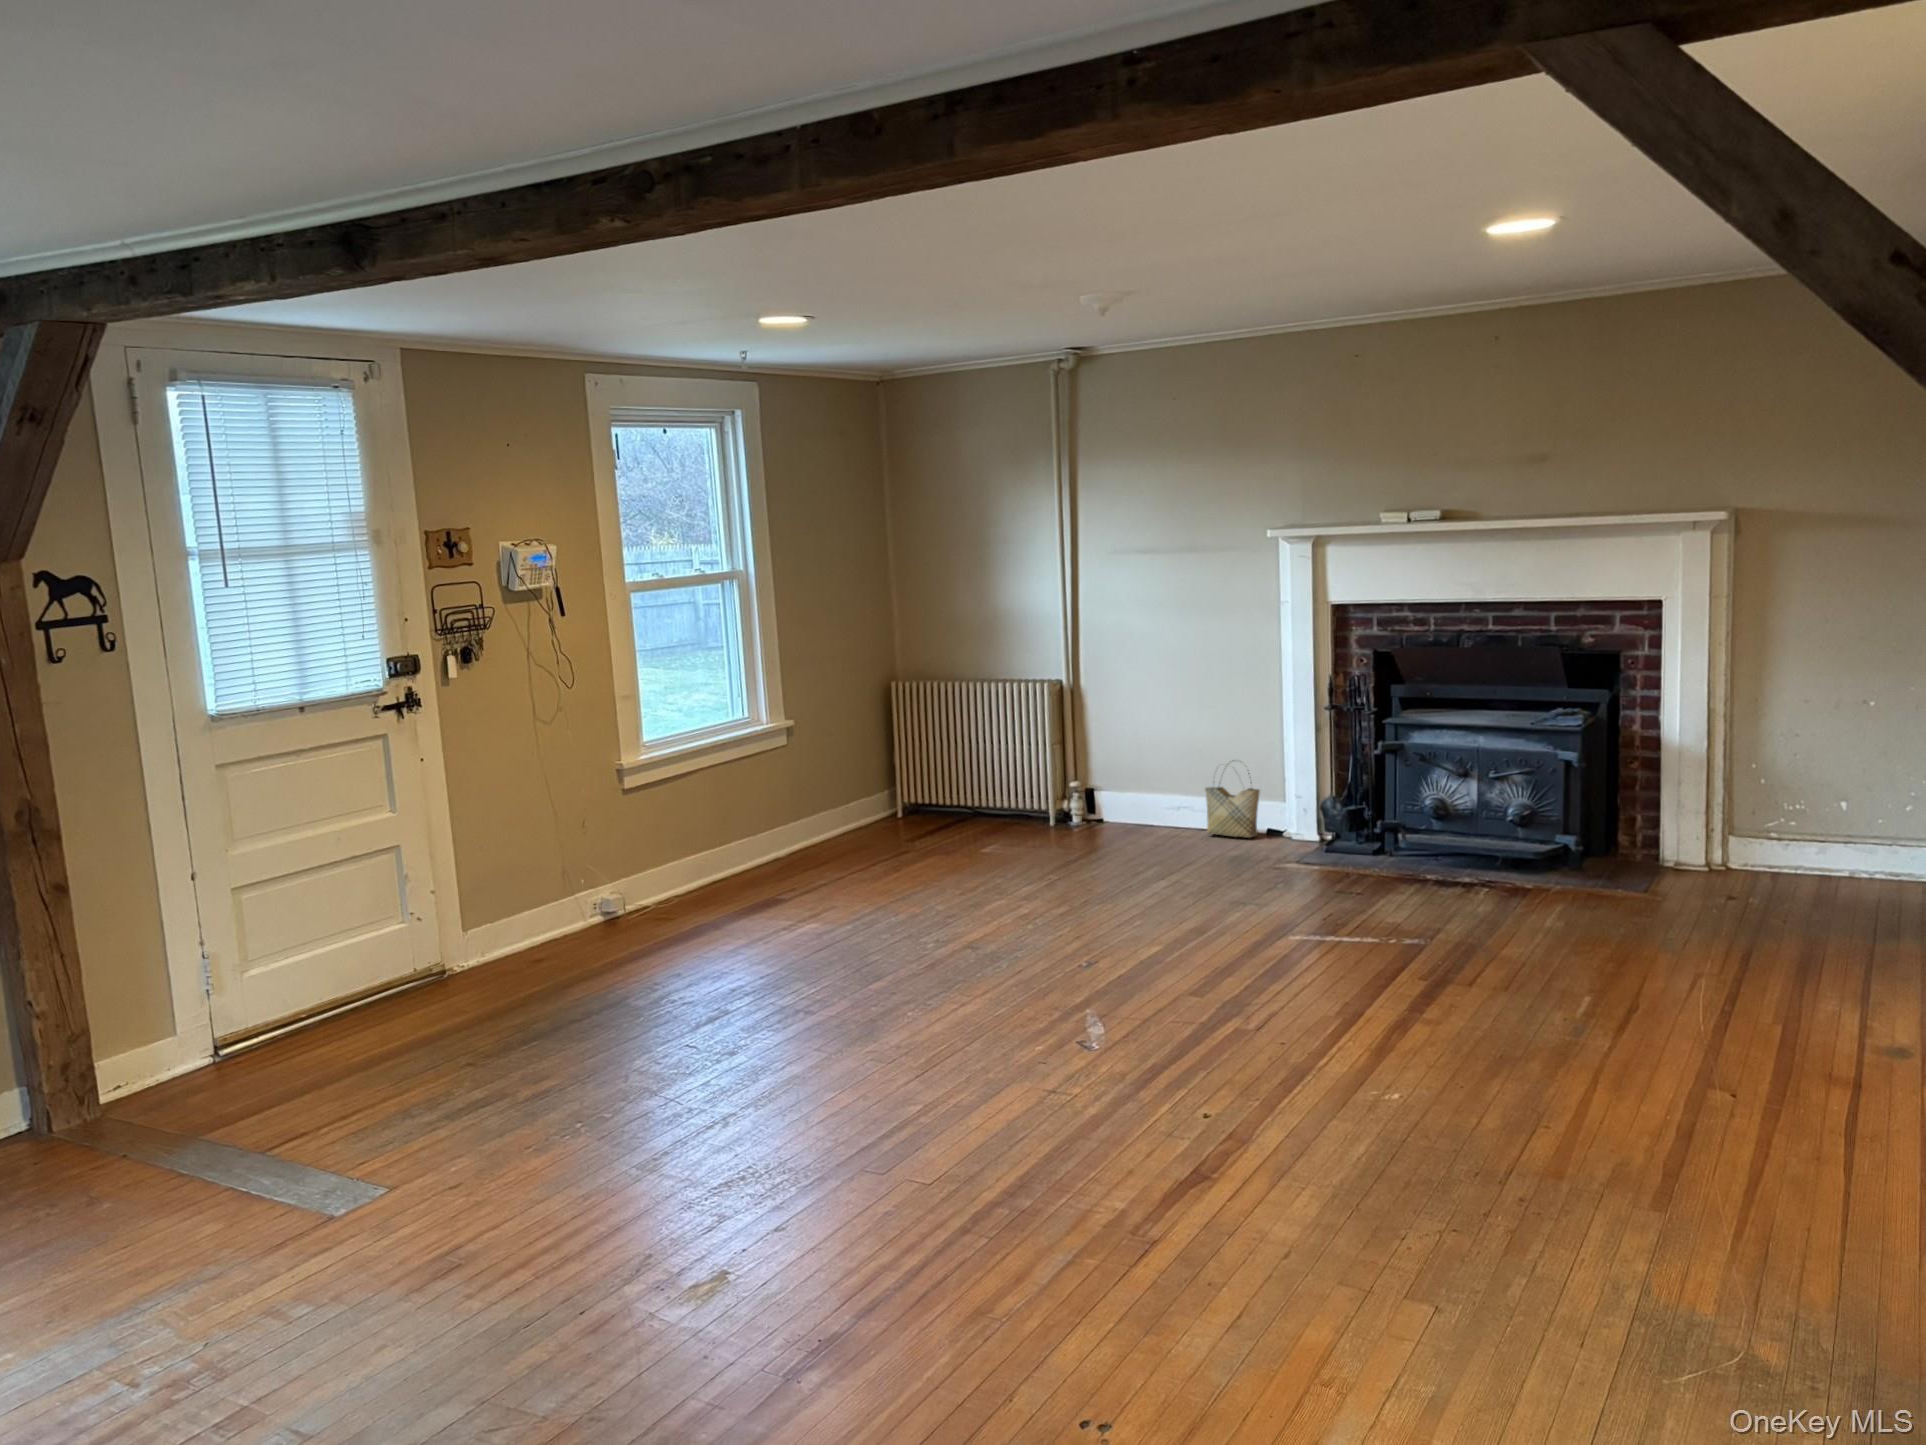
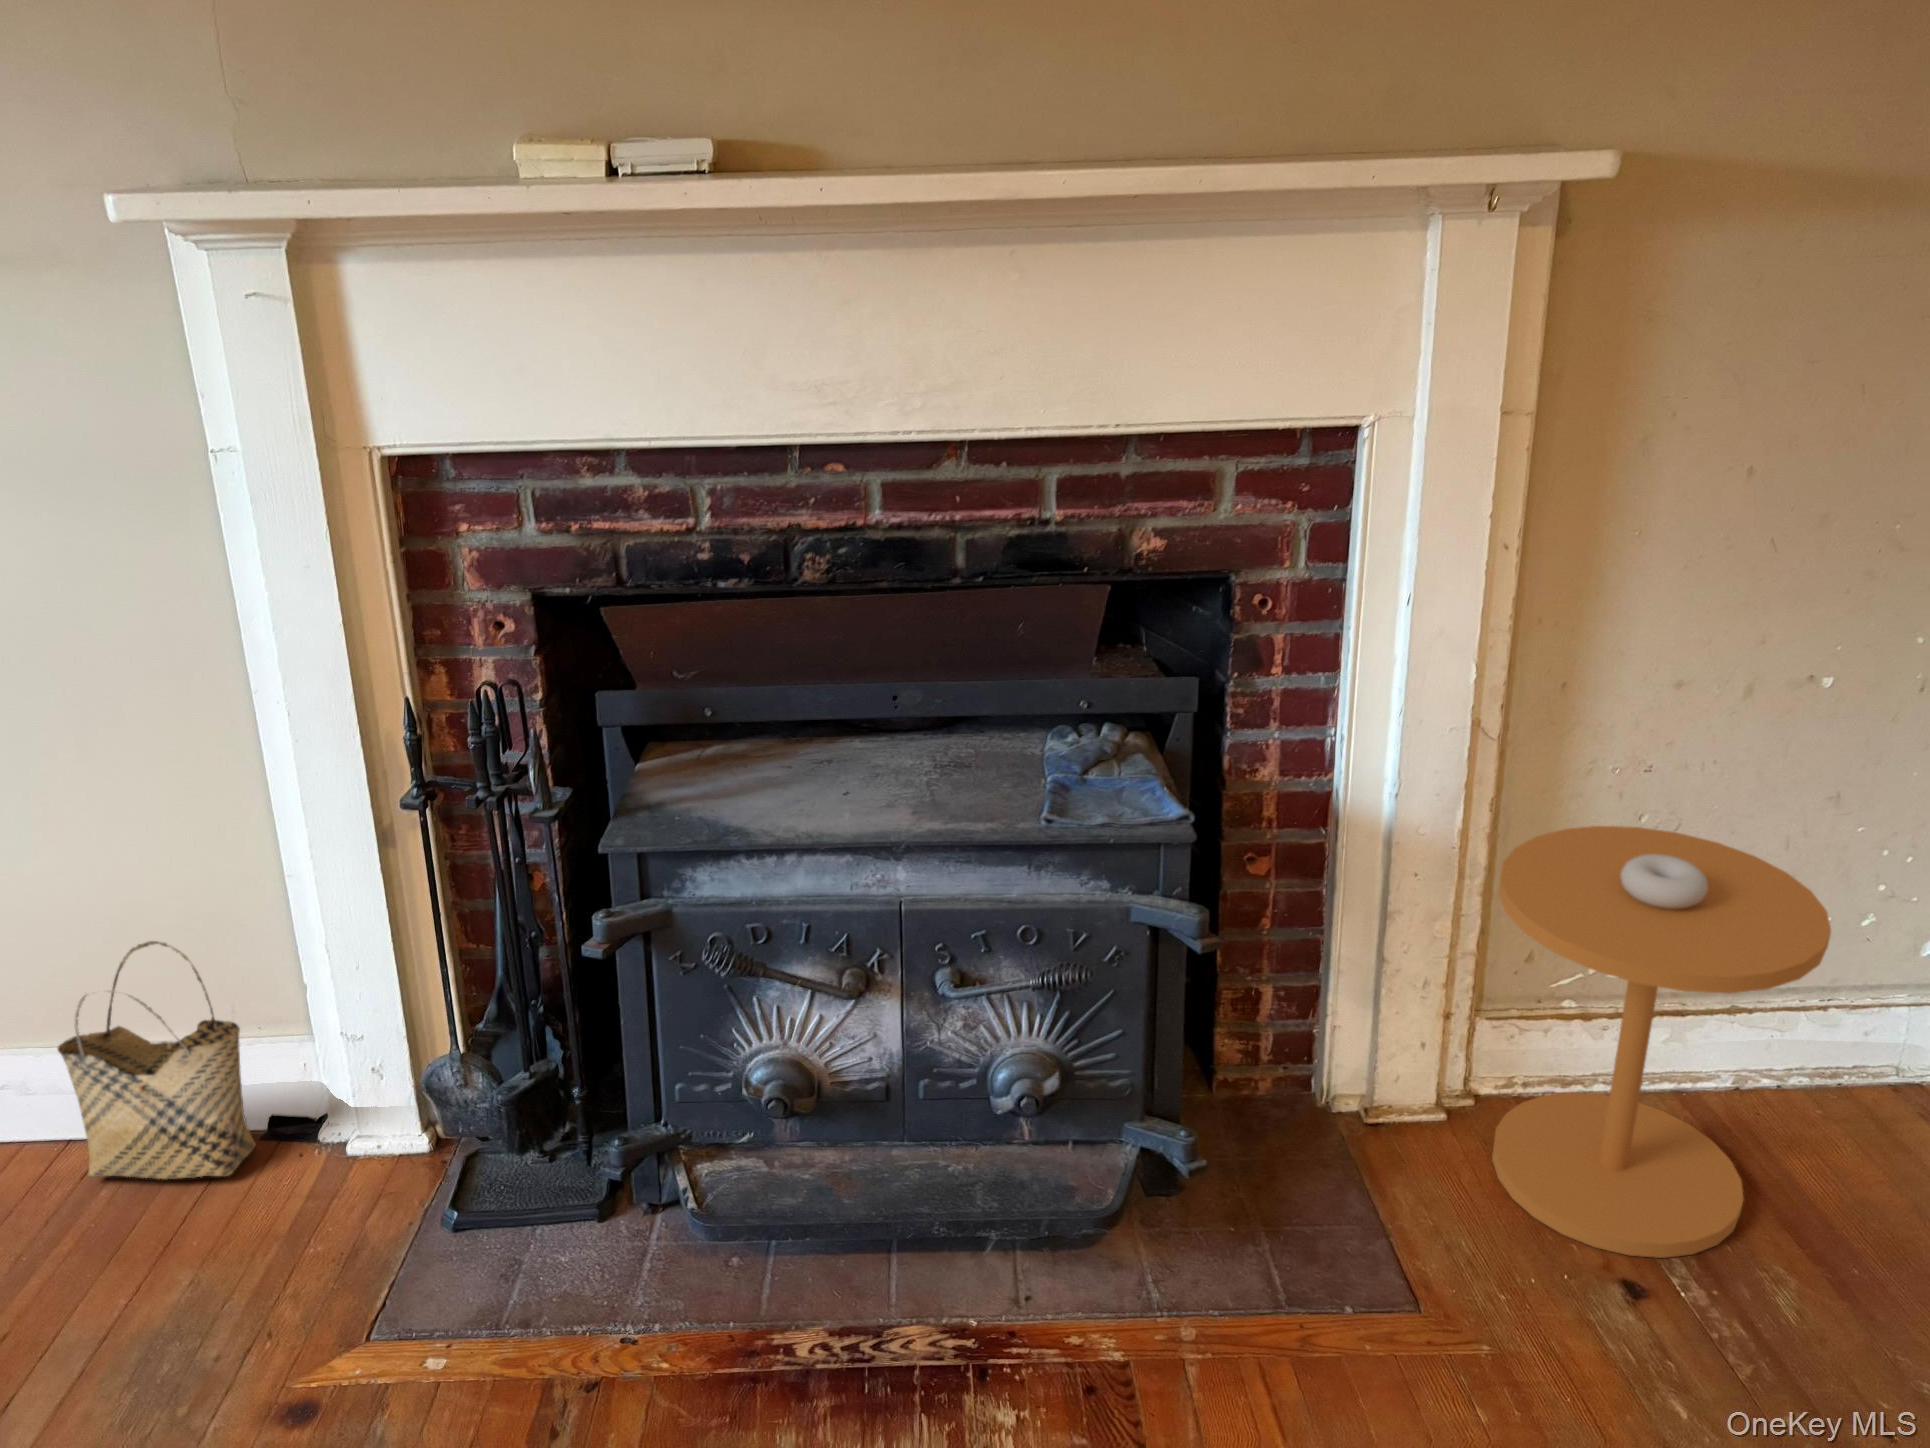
side table: none [1707,749,1832,894] -> present [1492,826,1831,1258]

